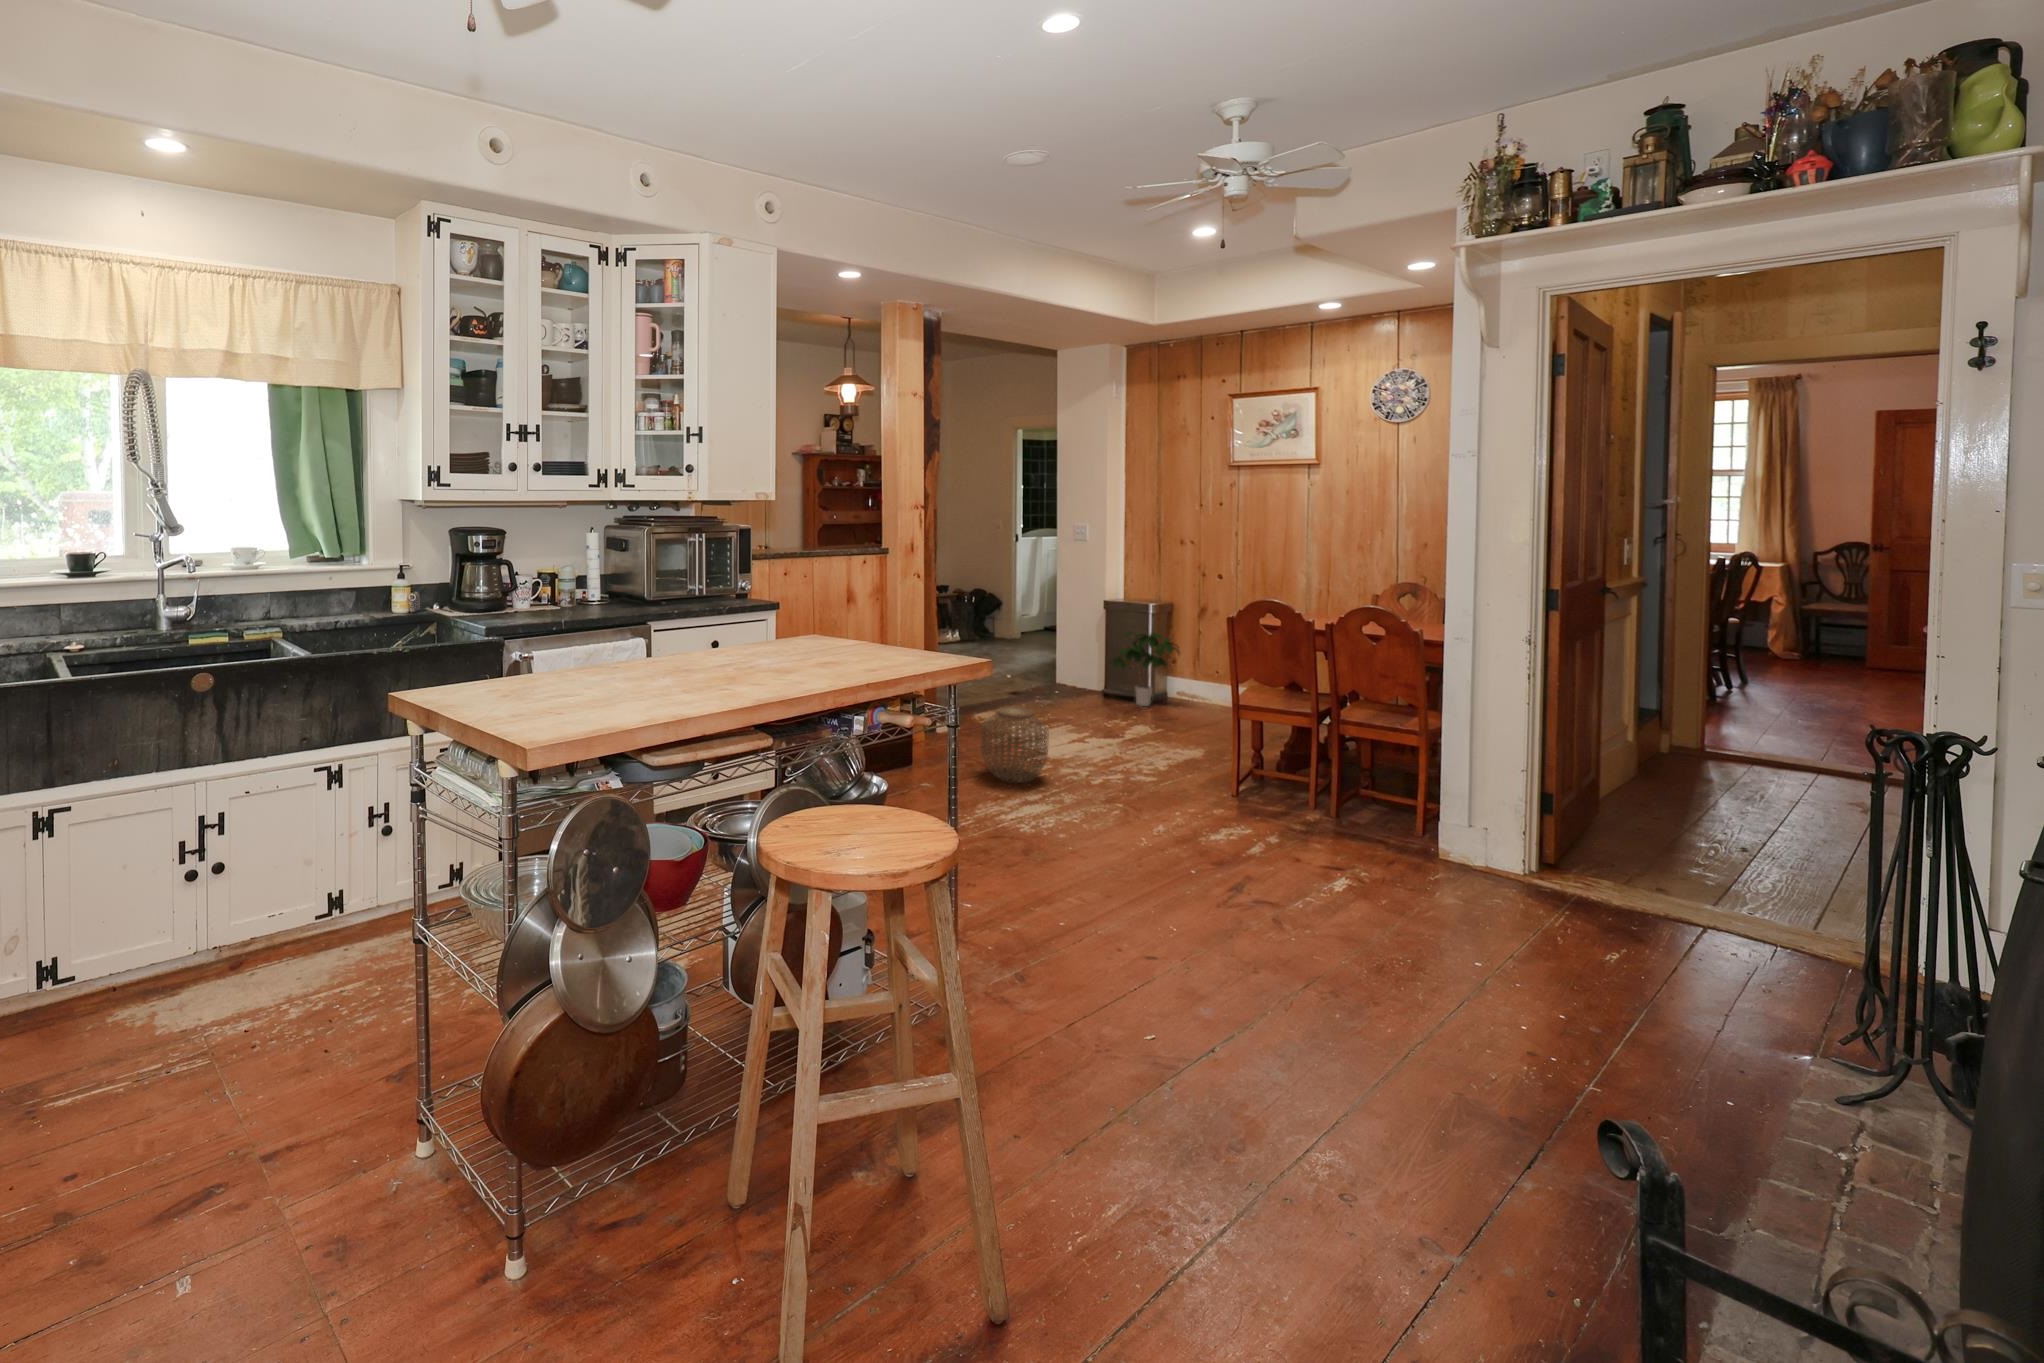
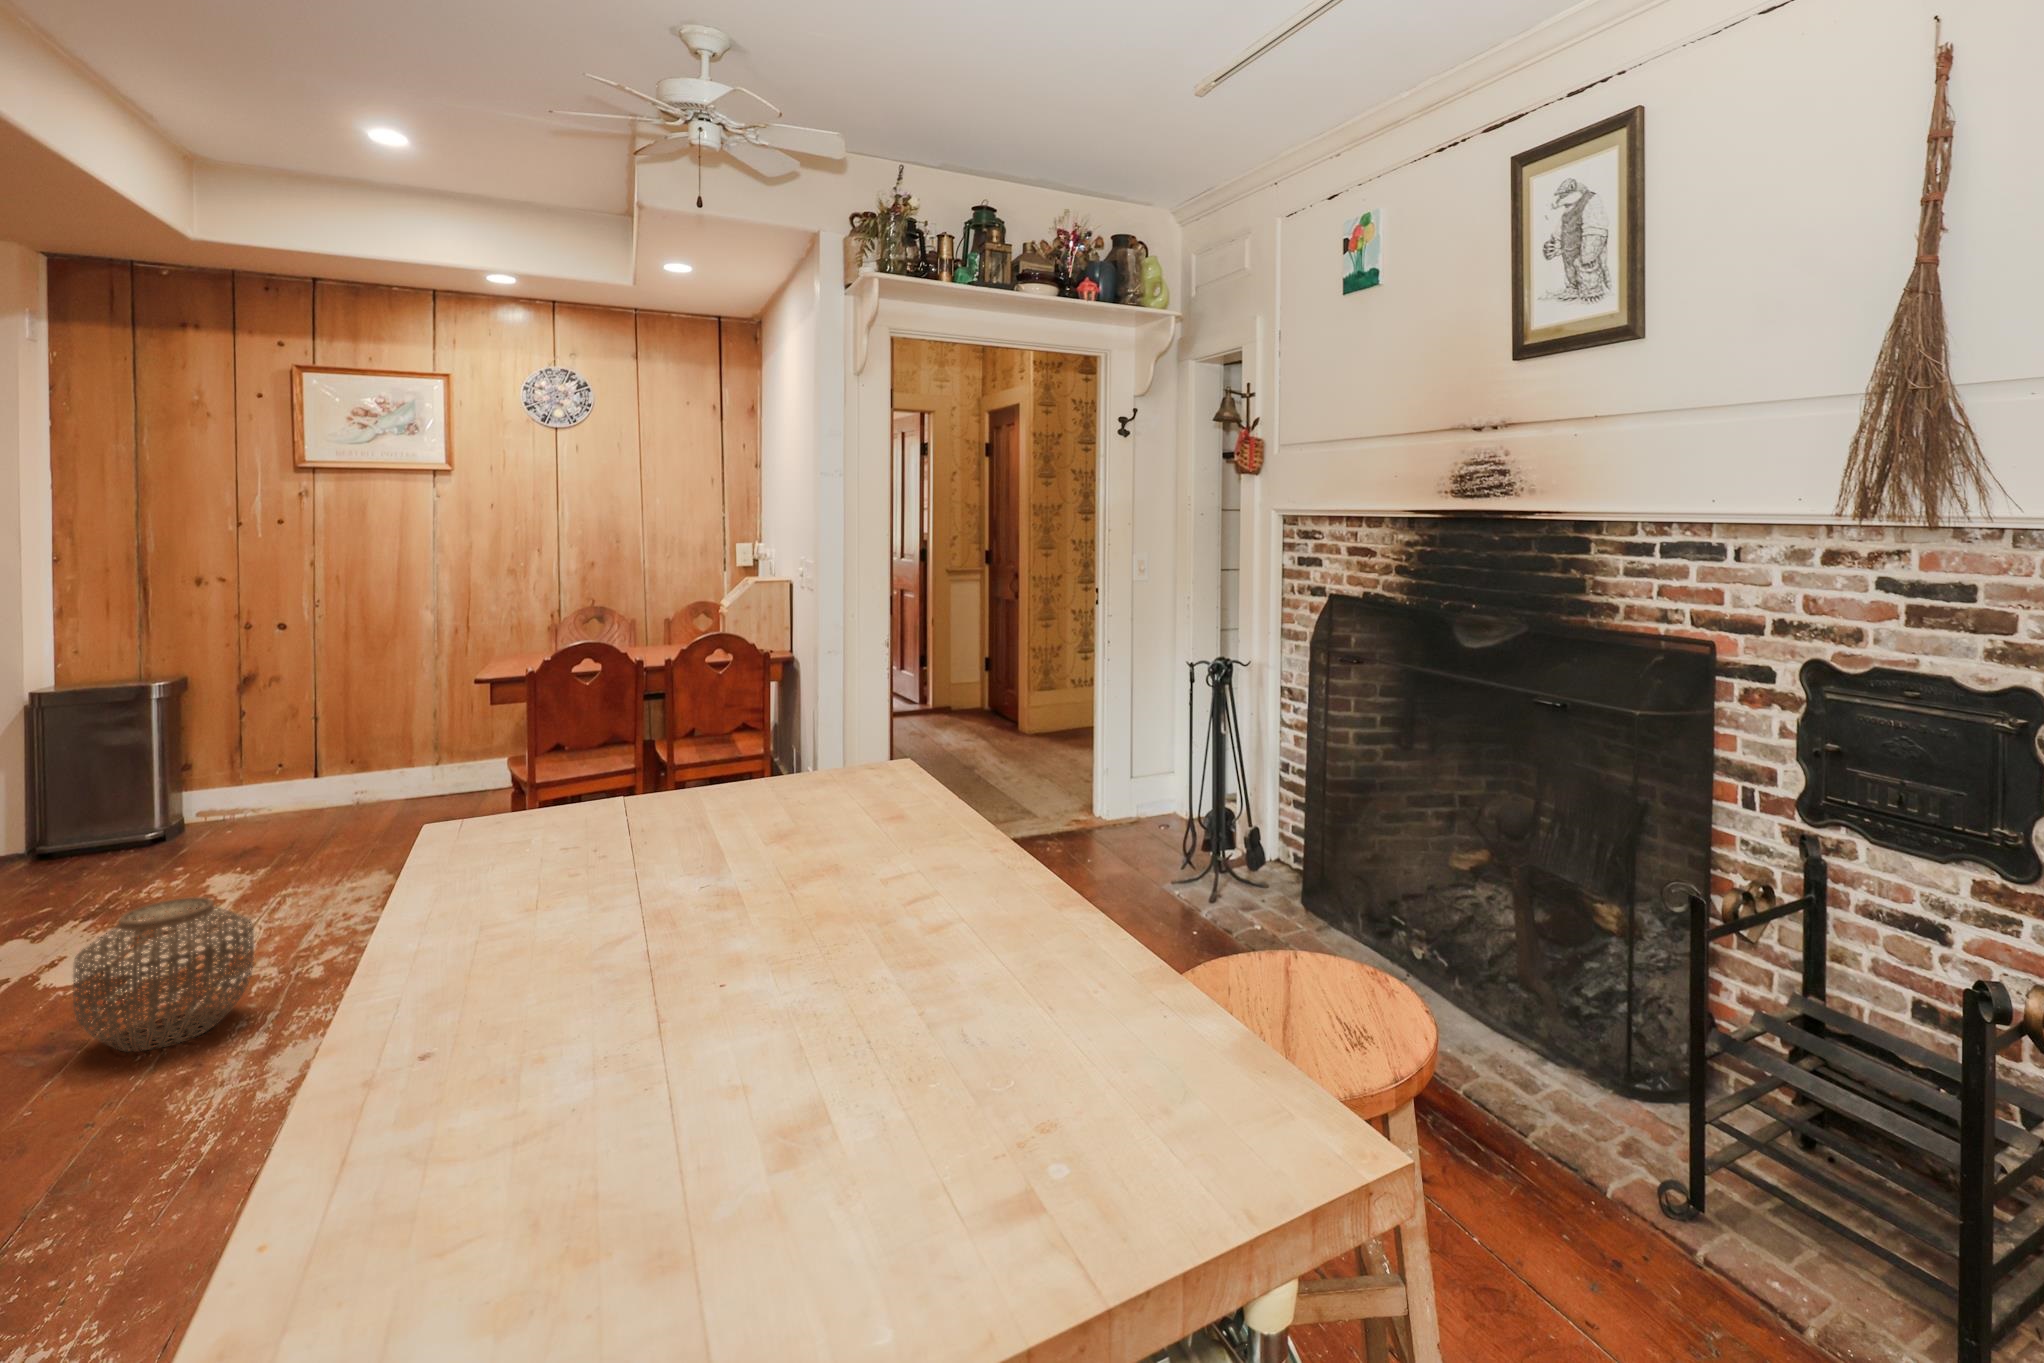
potted plant: present [1113,632,1180,706] -> none [88,733,255,860]

